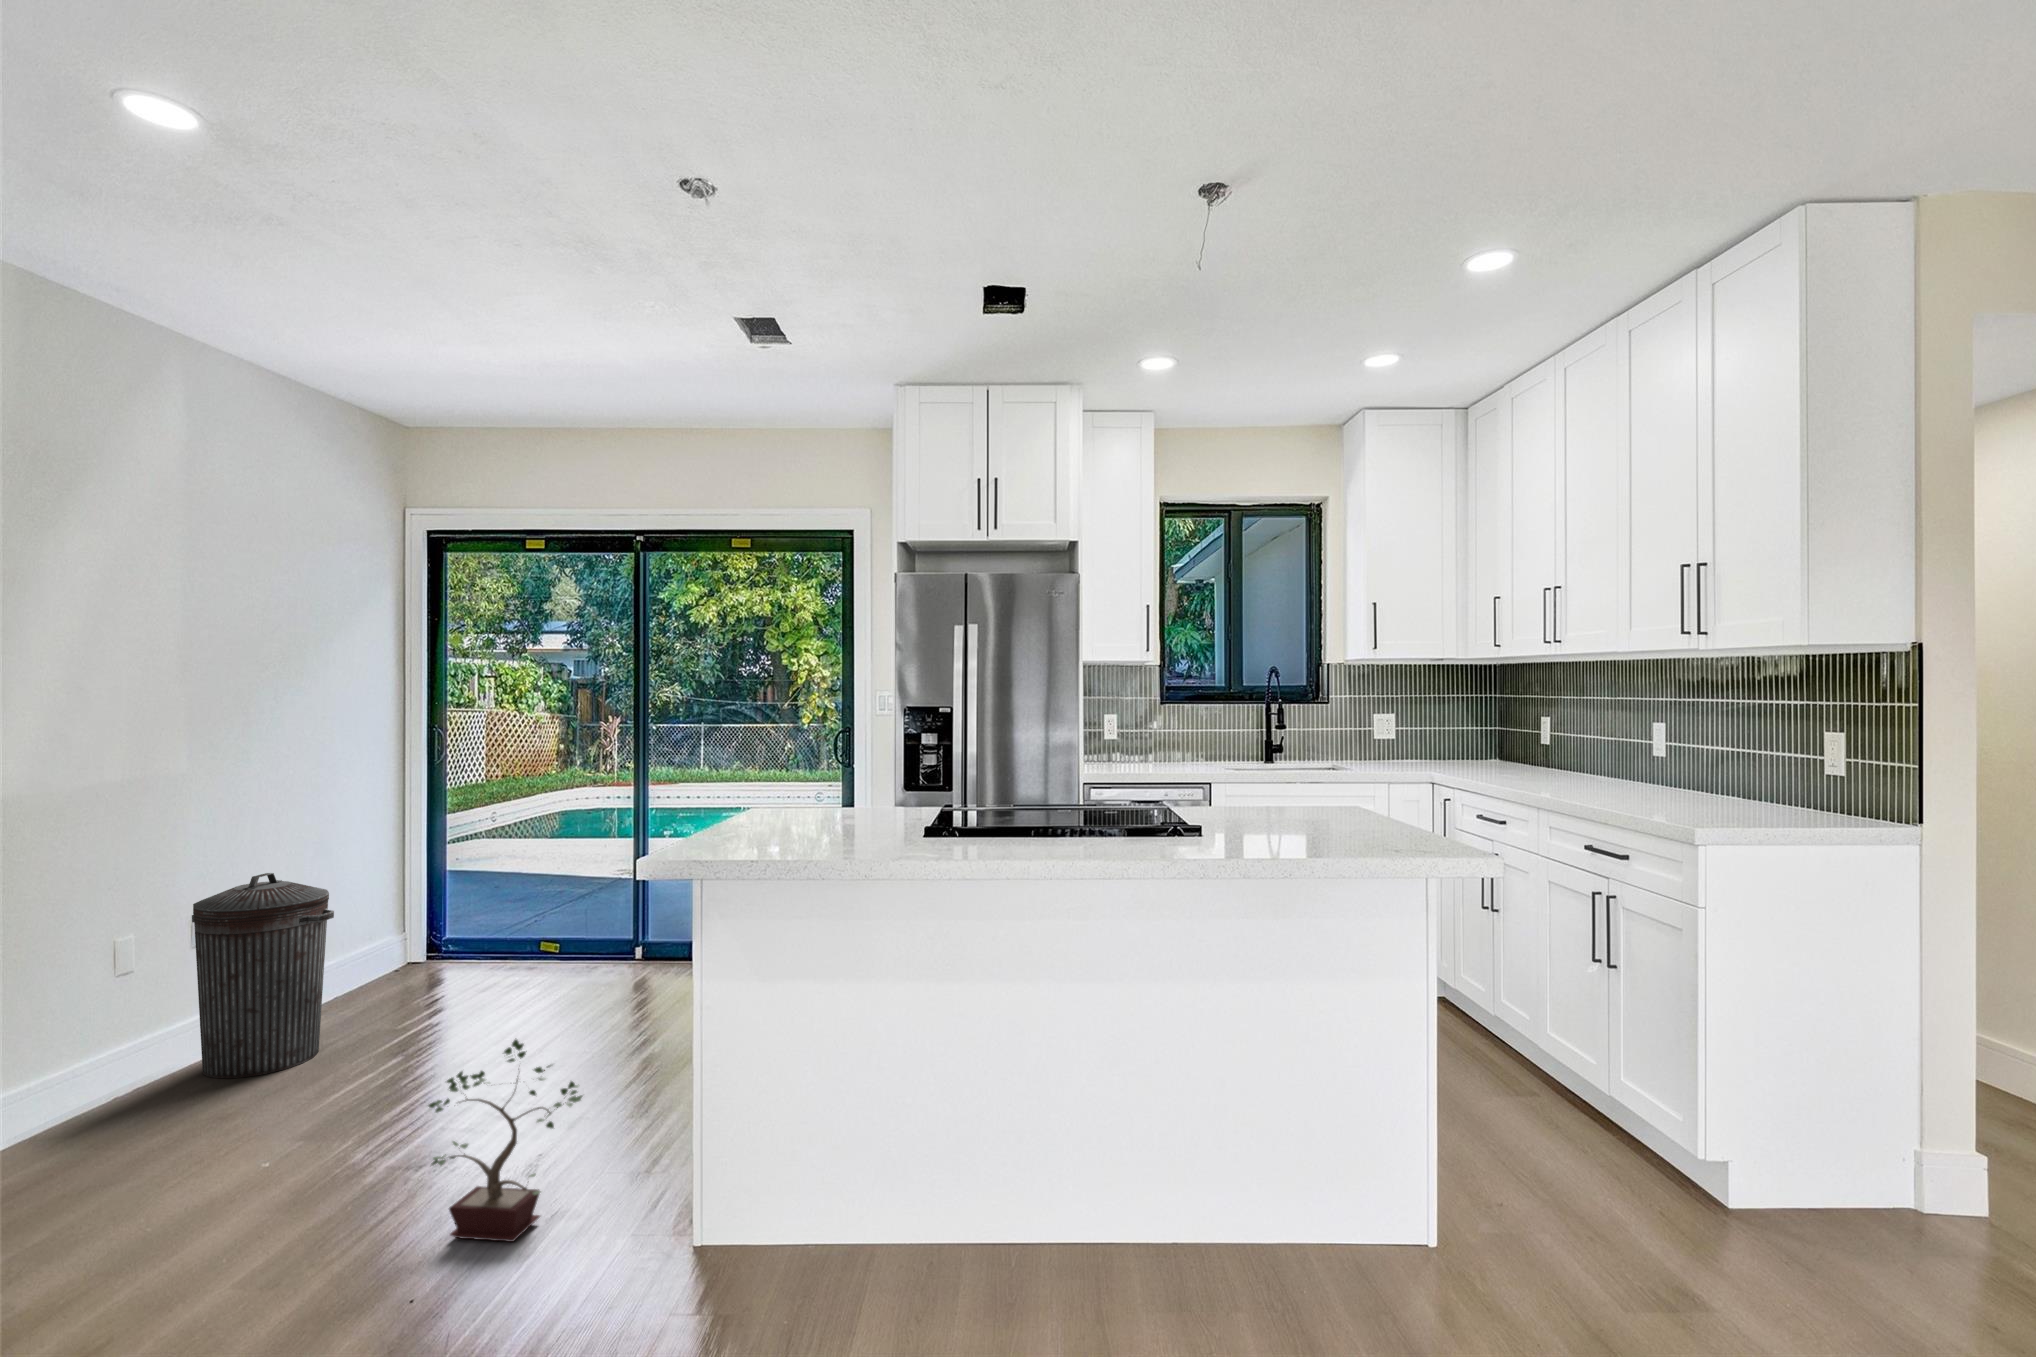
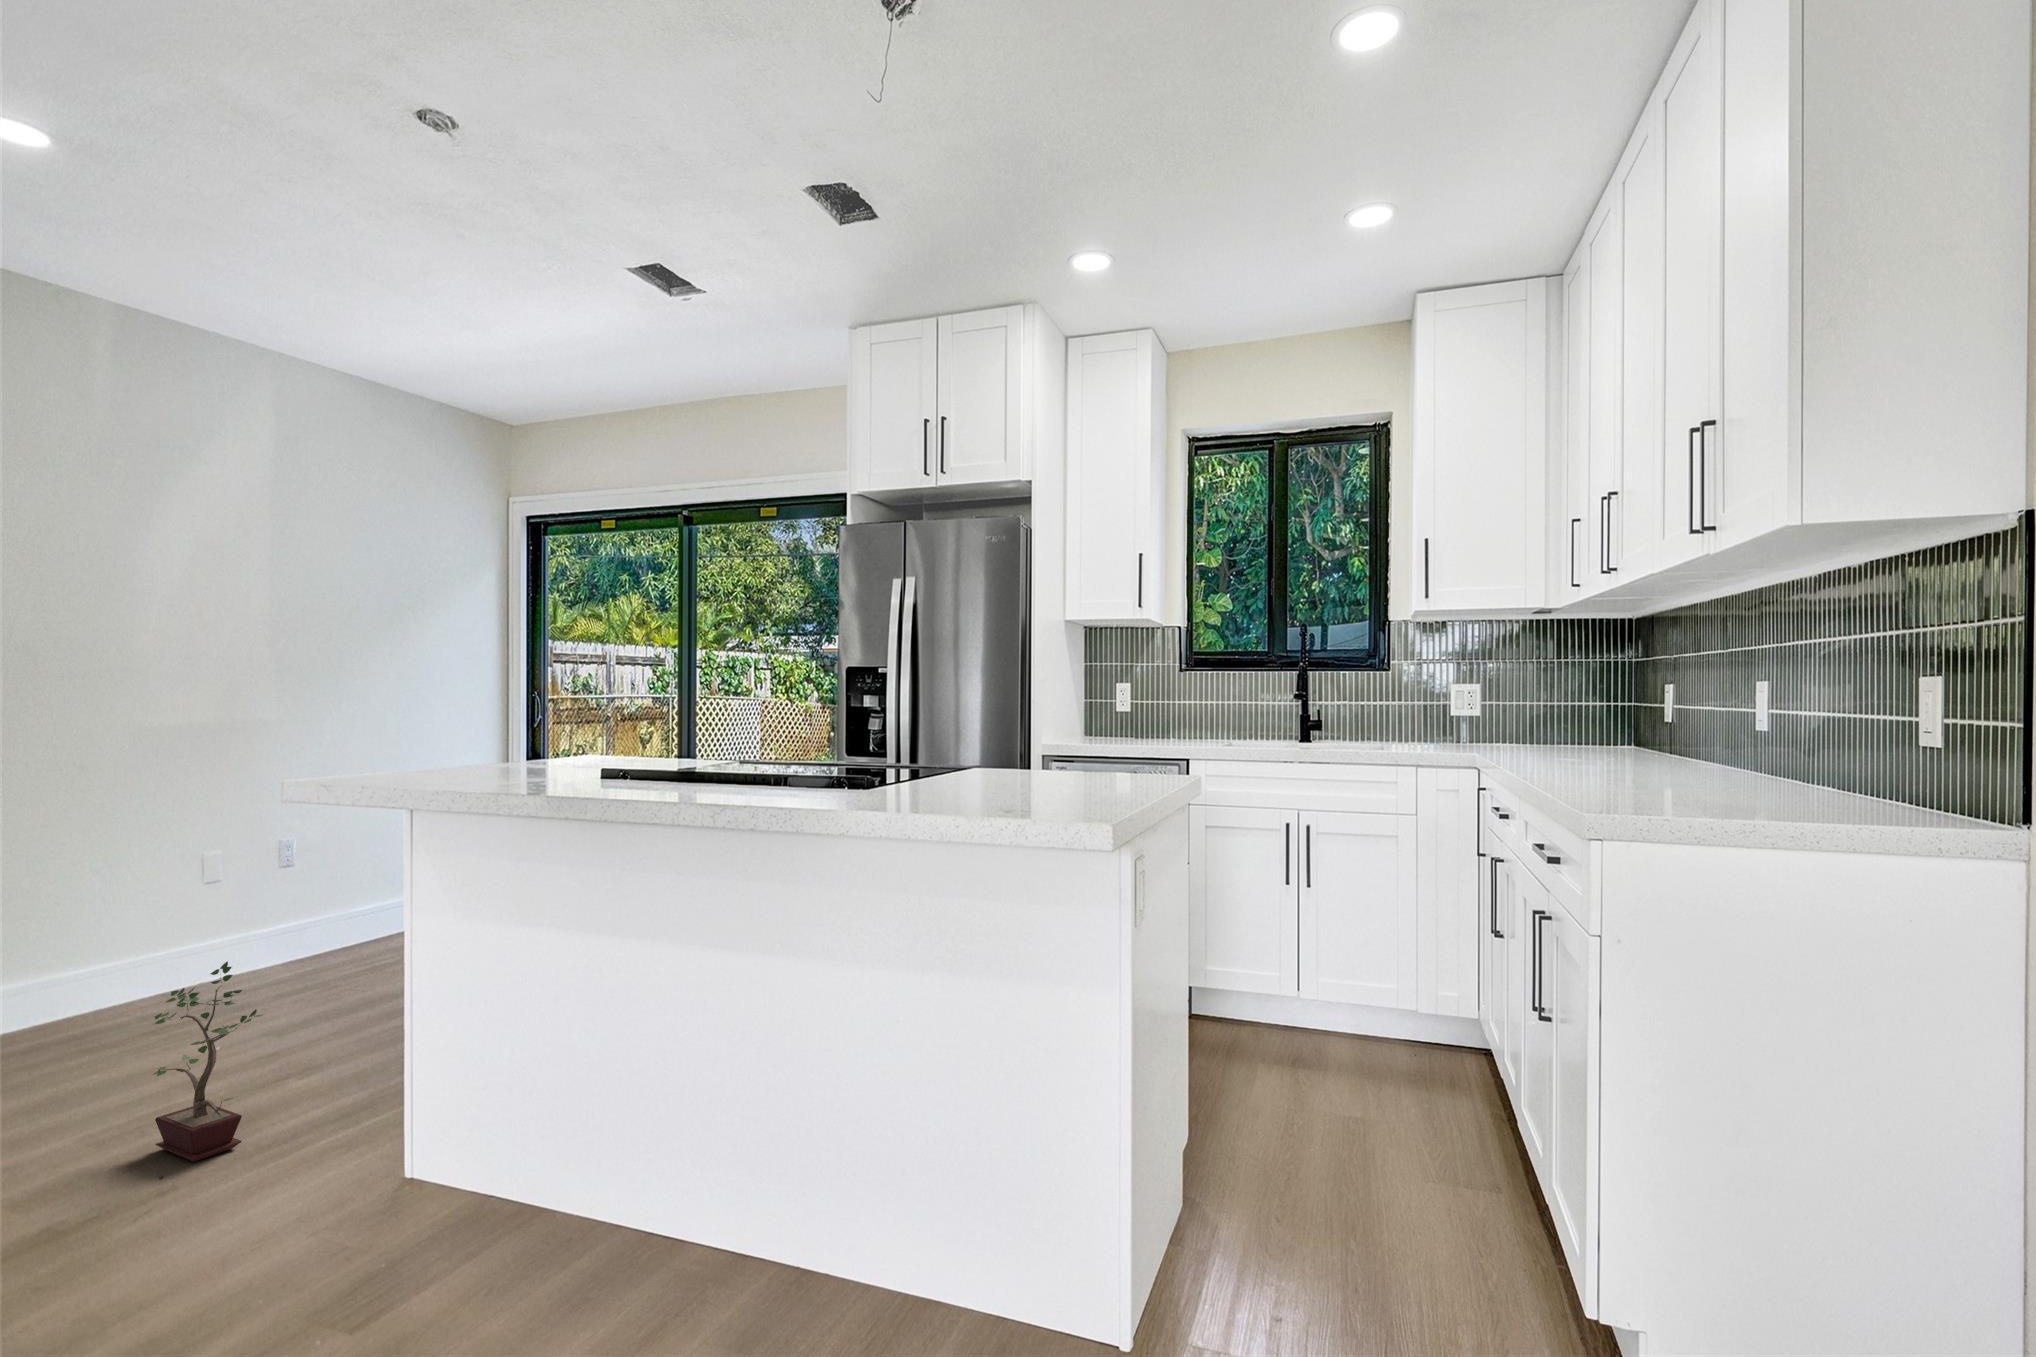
trash can: present [192,873,334,1078] -> none [231,808,349,984]

